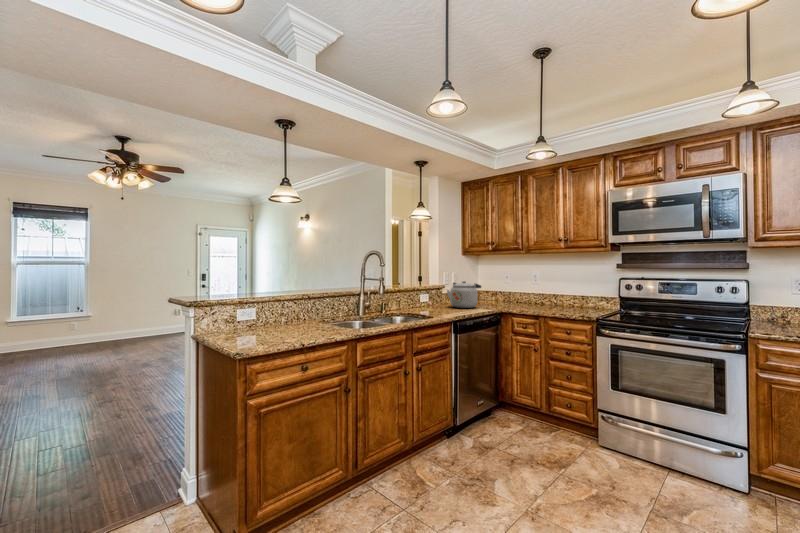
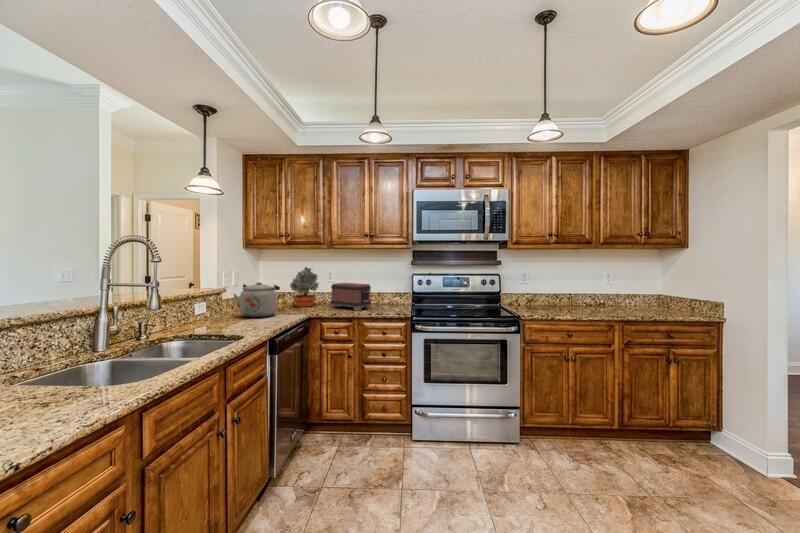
potted plant: none [495,270,523,305] -> present [290,267,319,307]
toaster: none [528,285,568,310] -> present [330,283,372,311]

